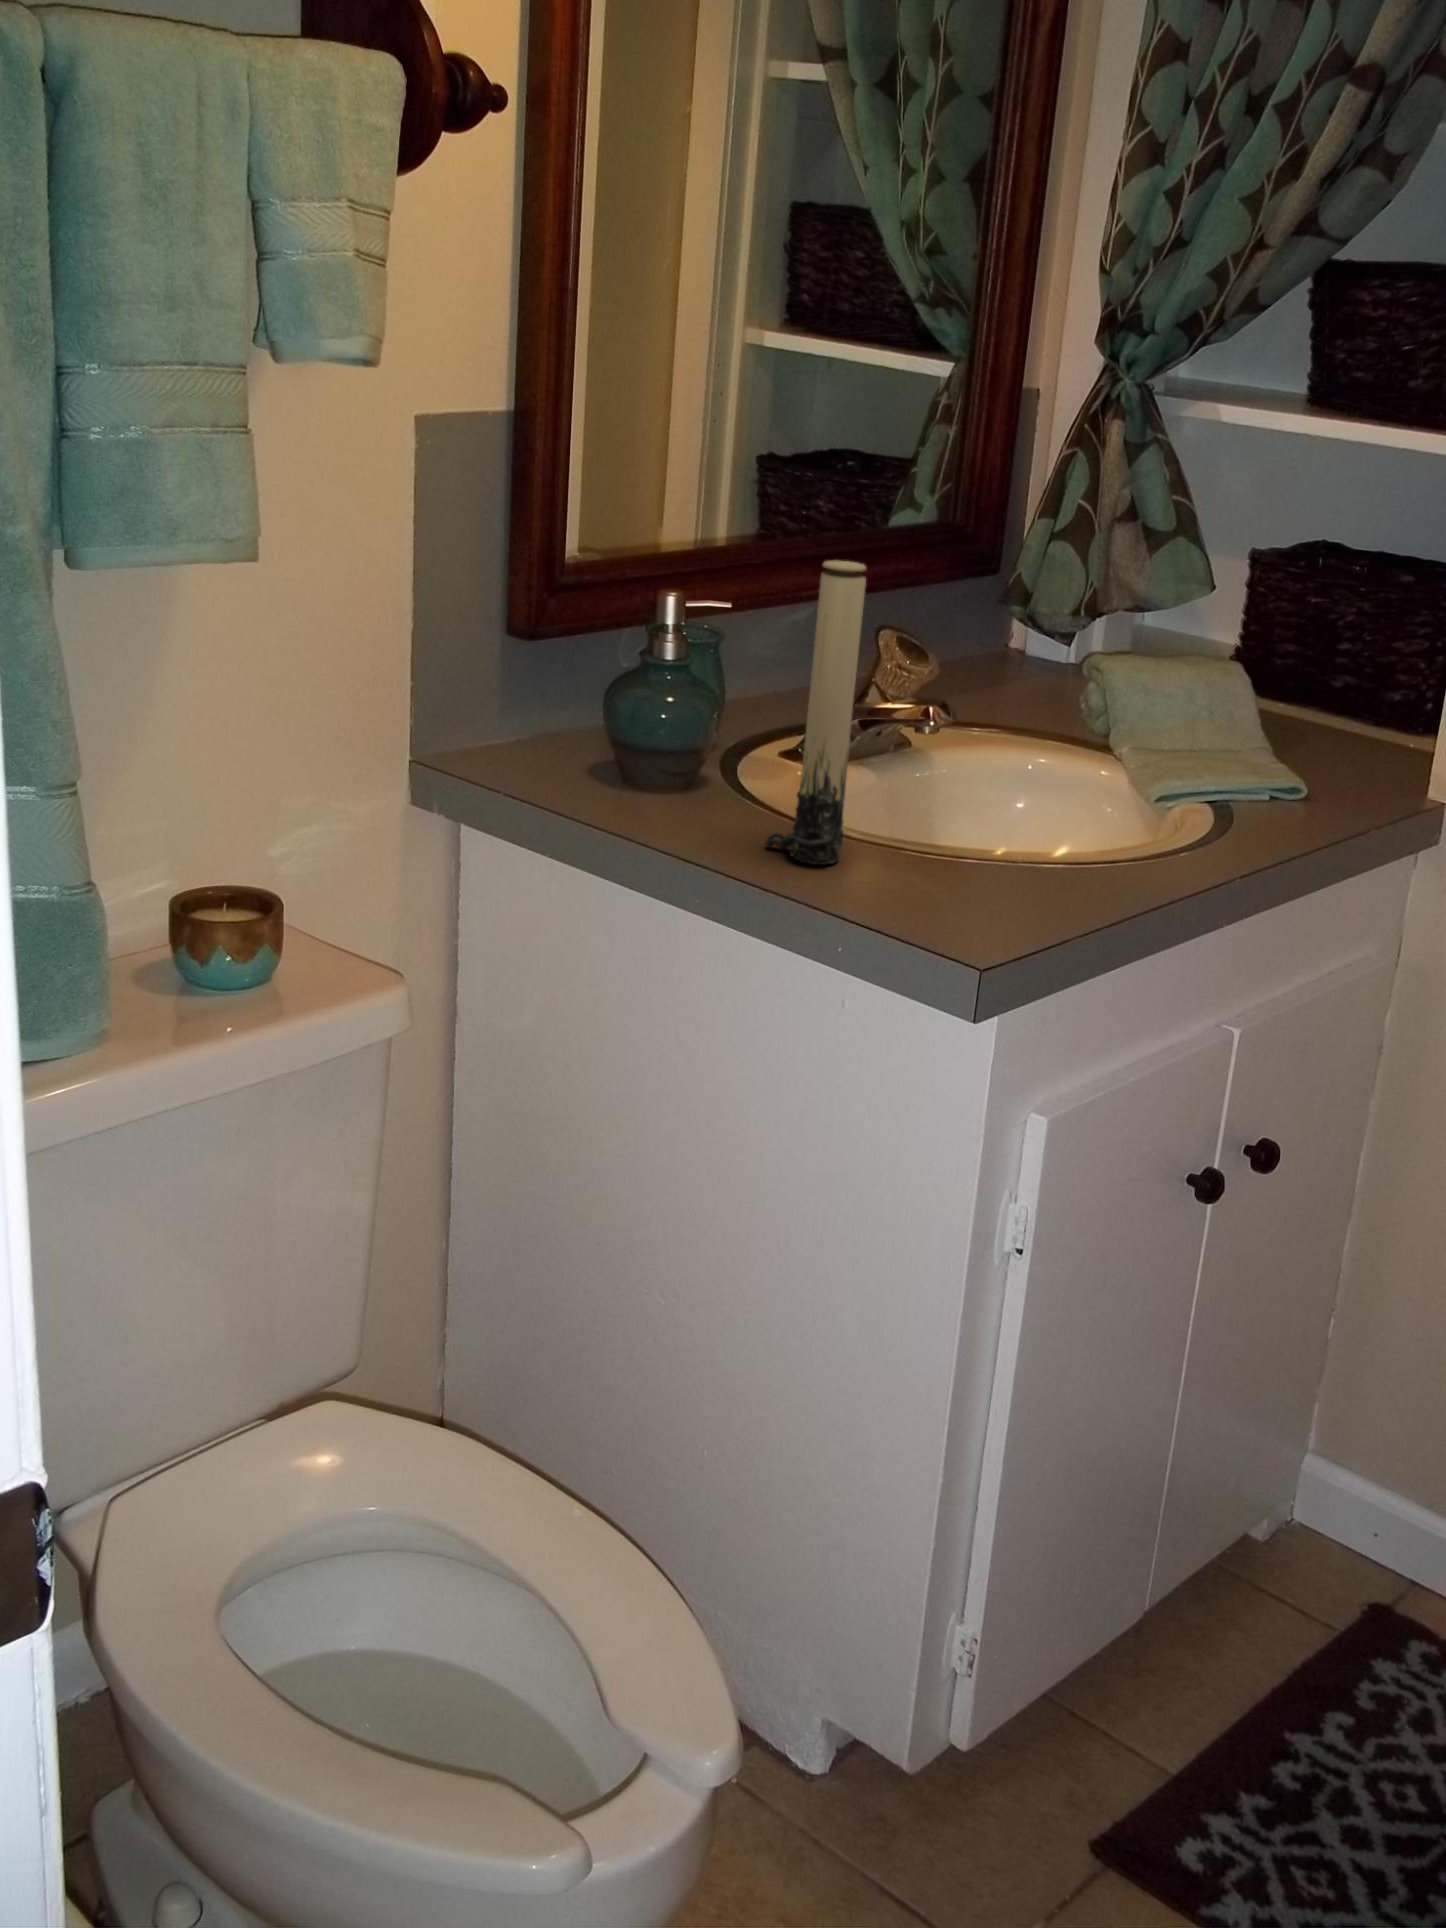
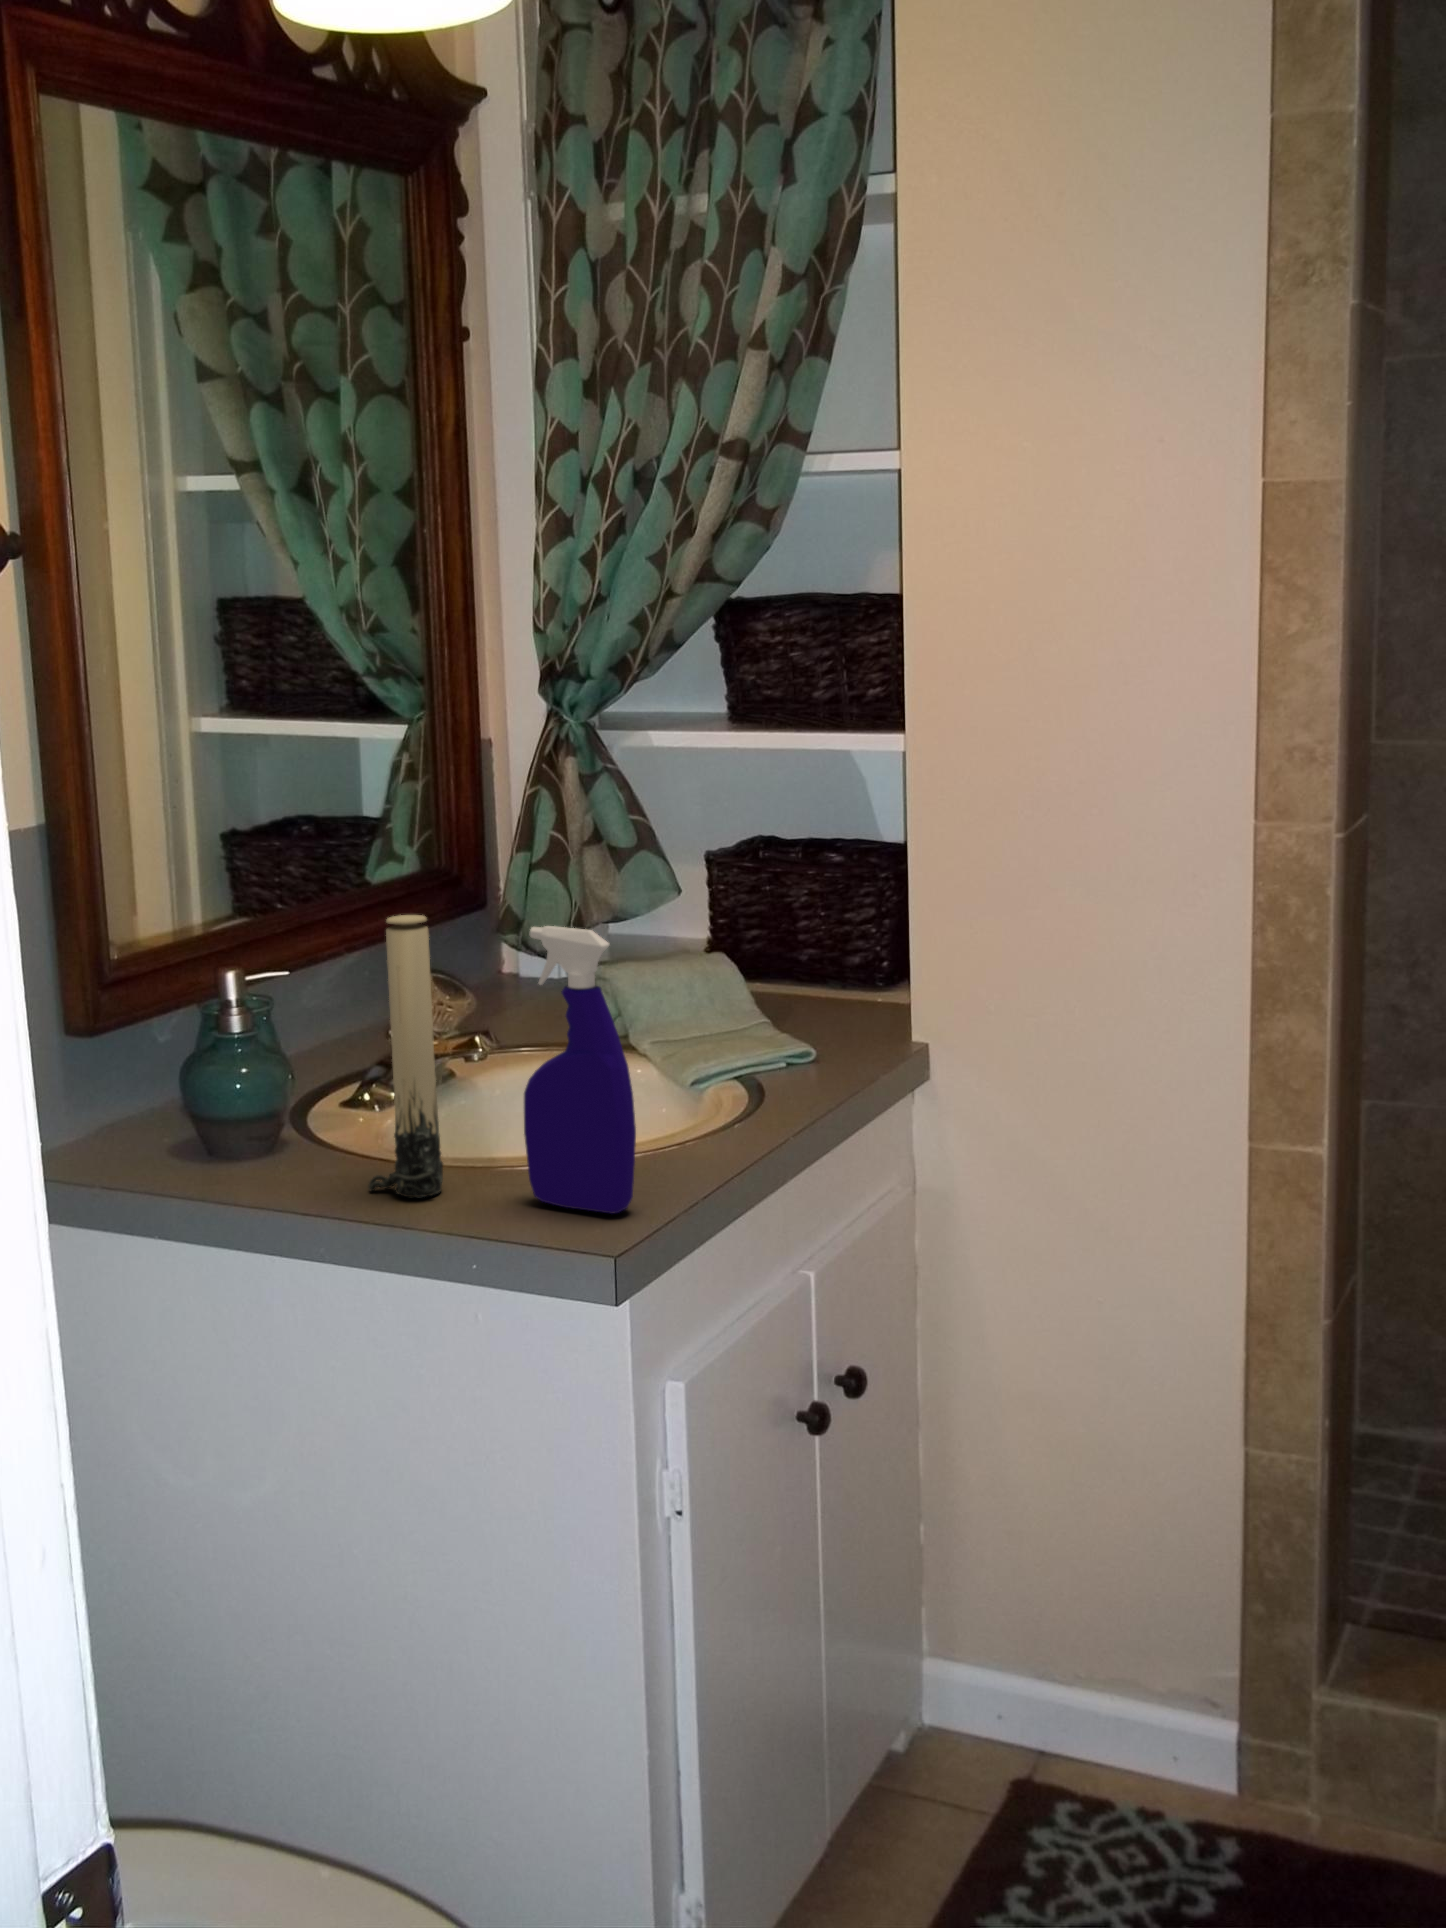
spray bottle: none [924,595,1050,922] -> present [524,926,636,1214]

